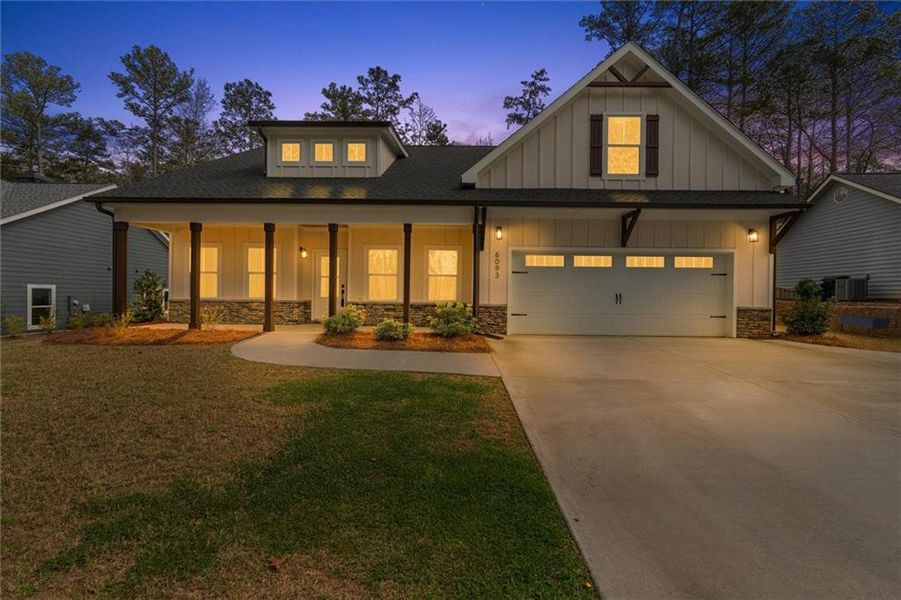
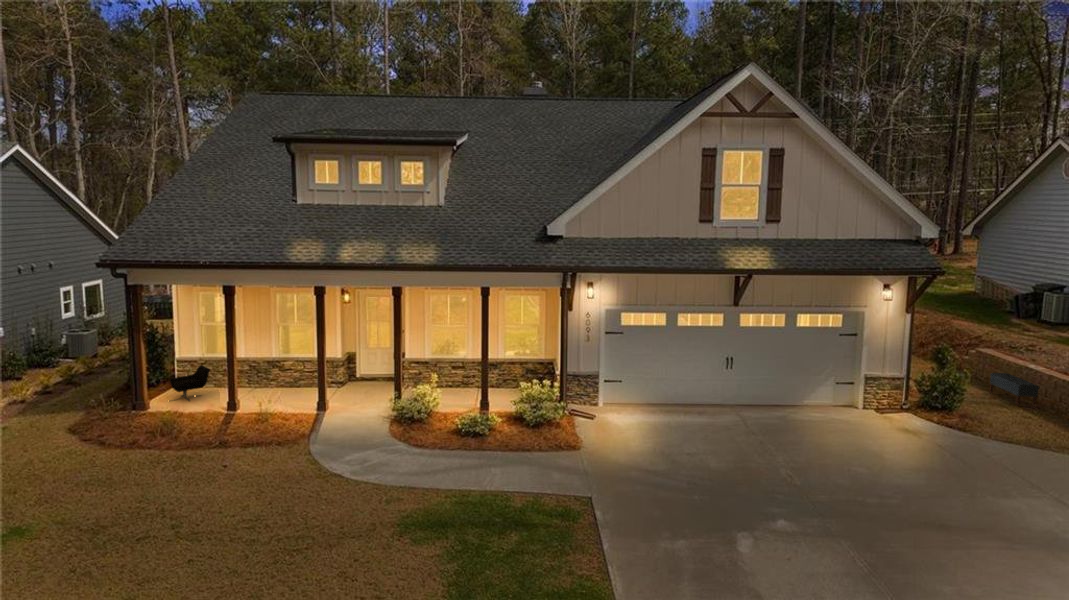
lounge chair: none [154,304,190,330] -> present [170,365,210,401]

